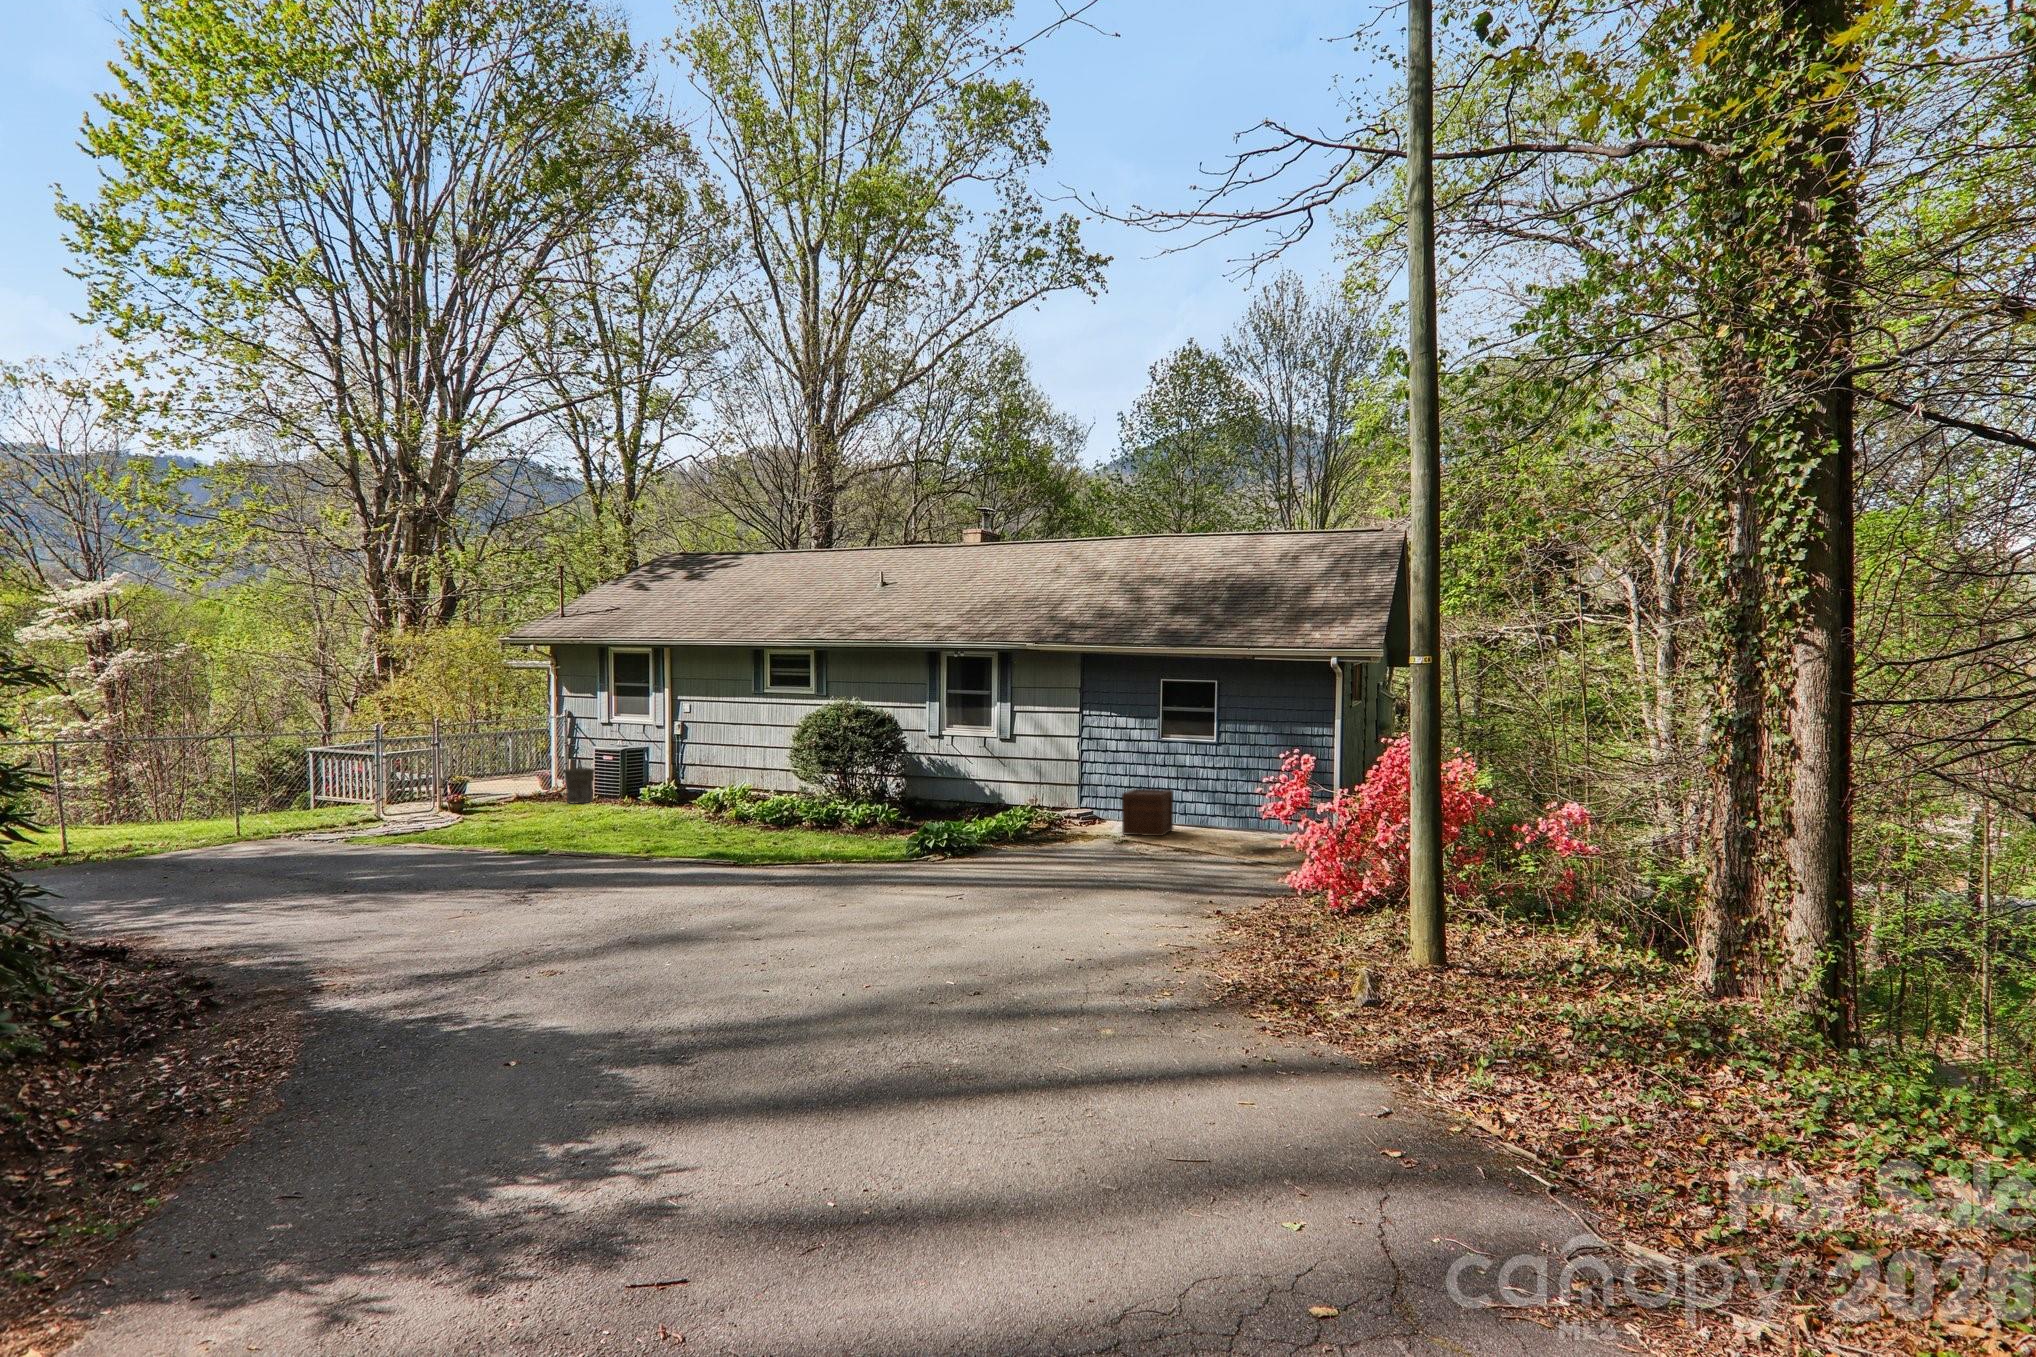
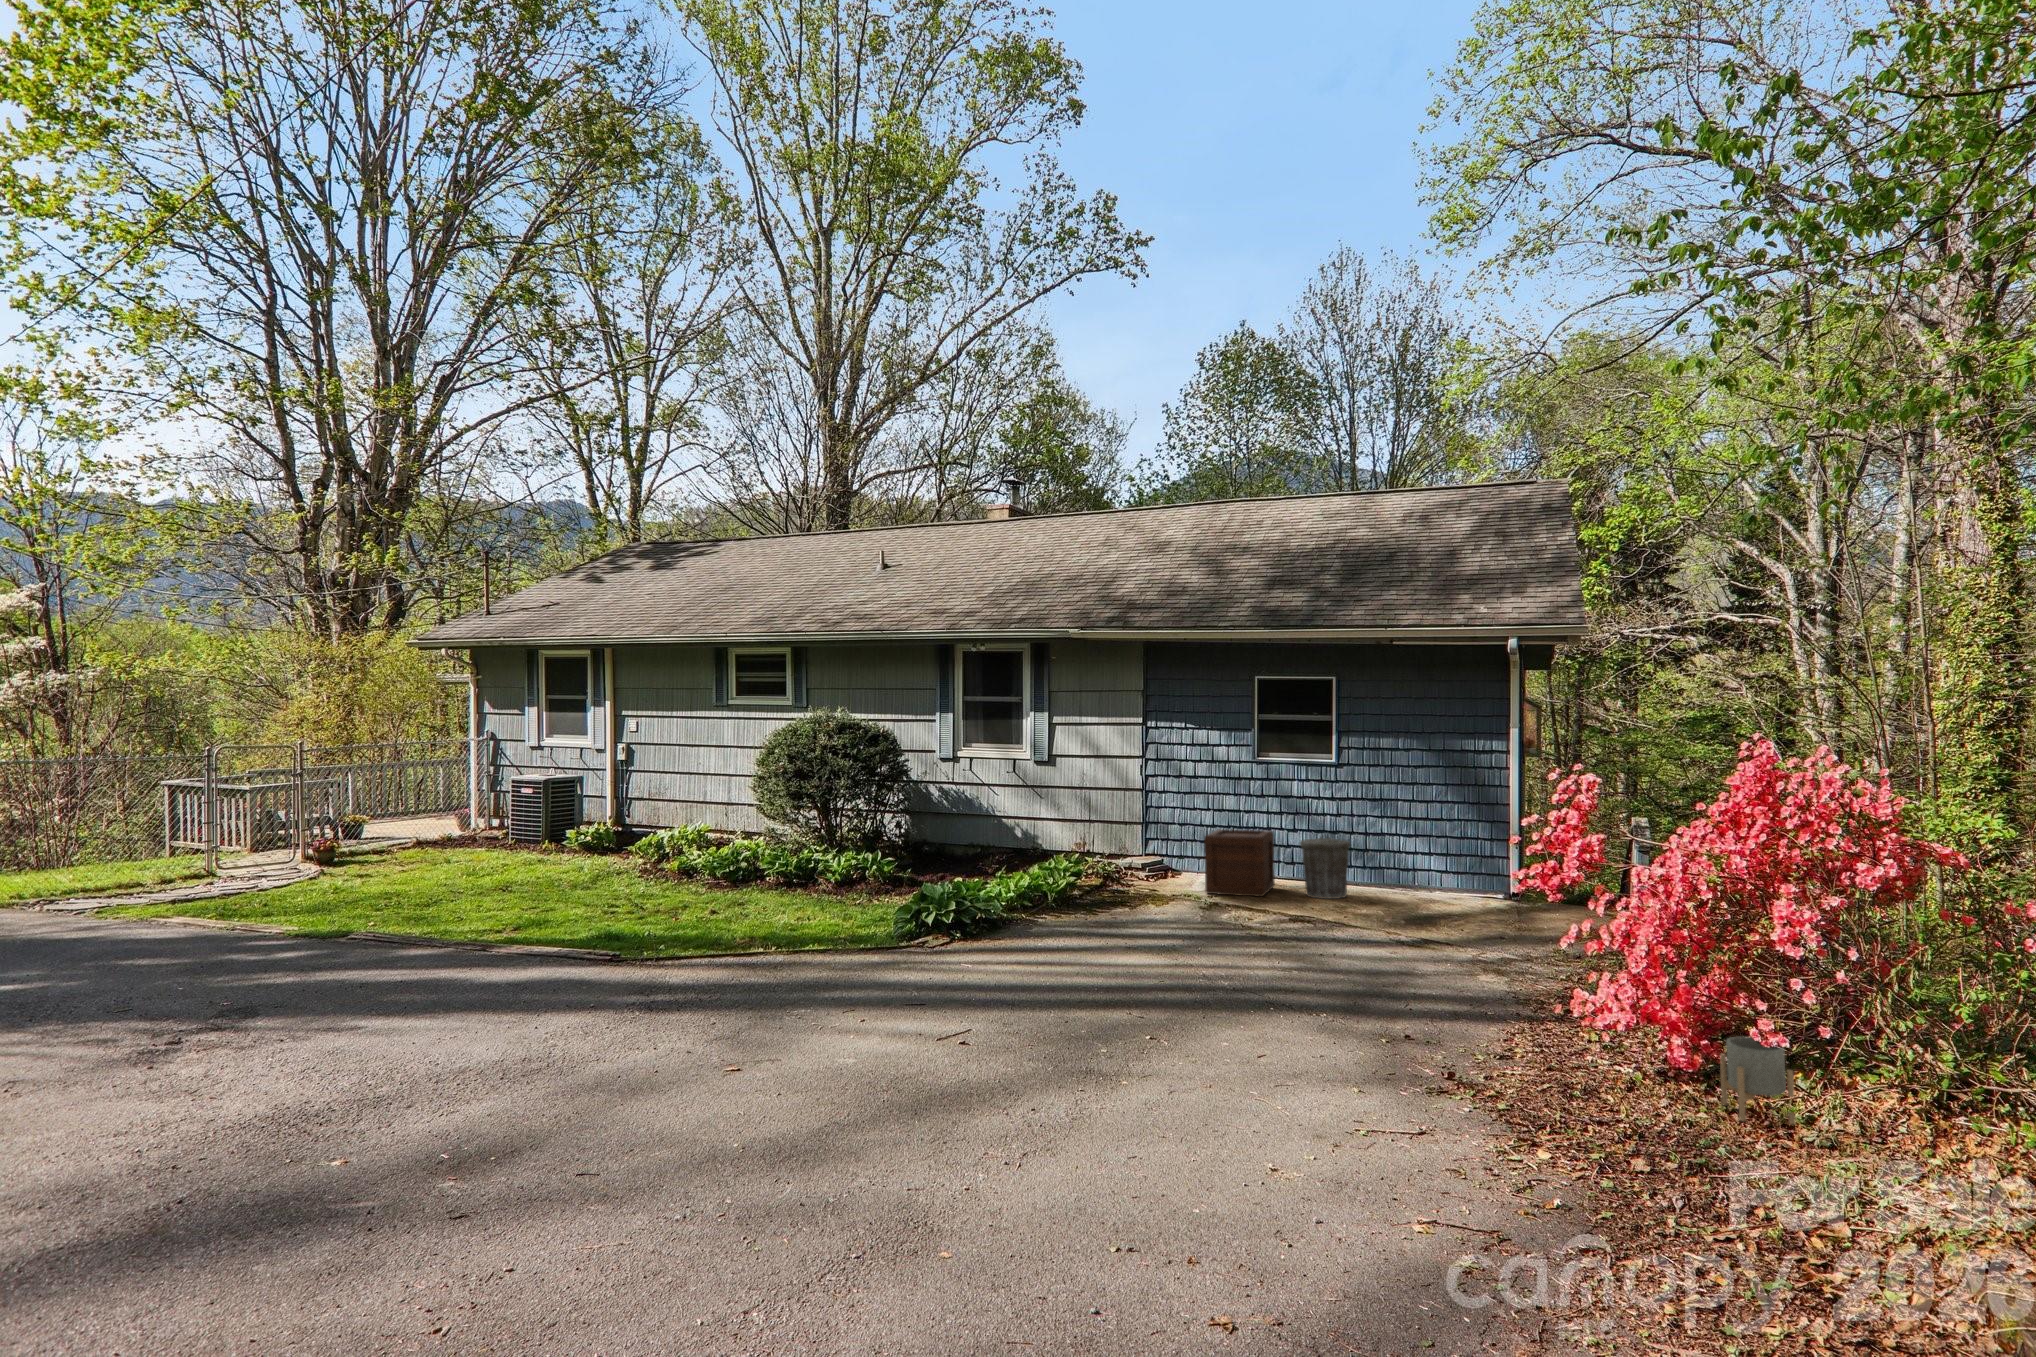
trash can: present [564,767,595,803] -> present [1300,837,1350,899]
planter: none [1341,891,1368,930] -> present [1720,1037,1795,1125]

